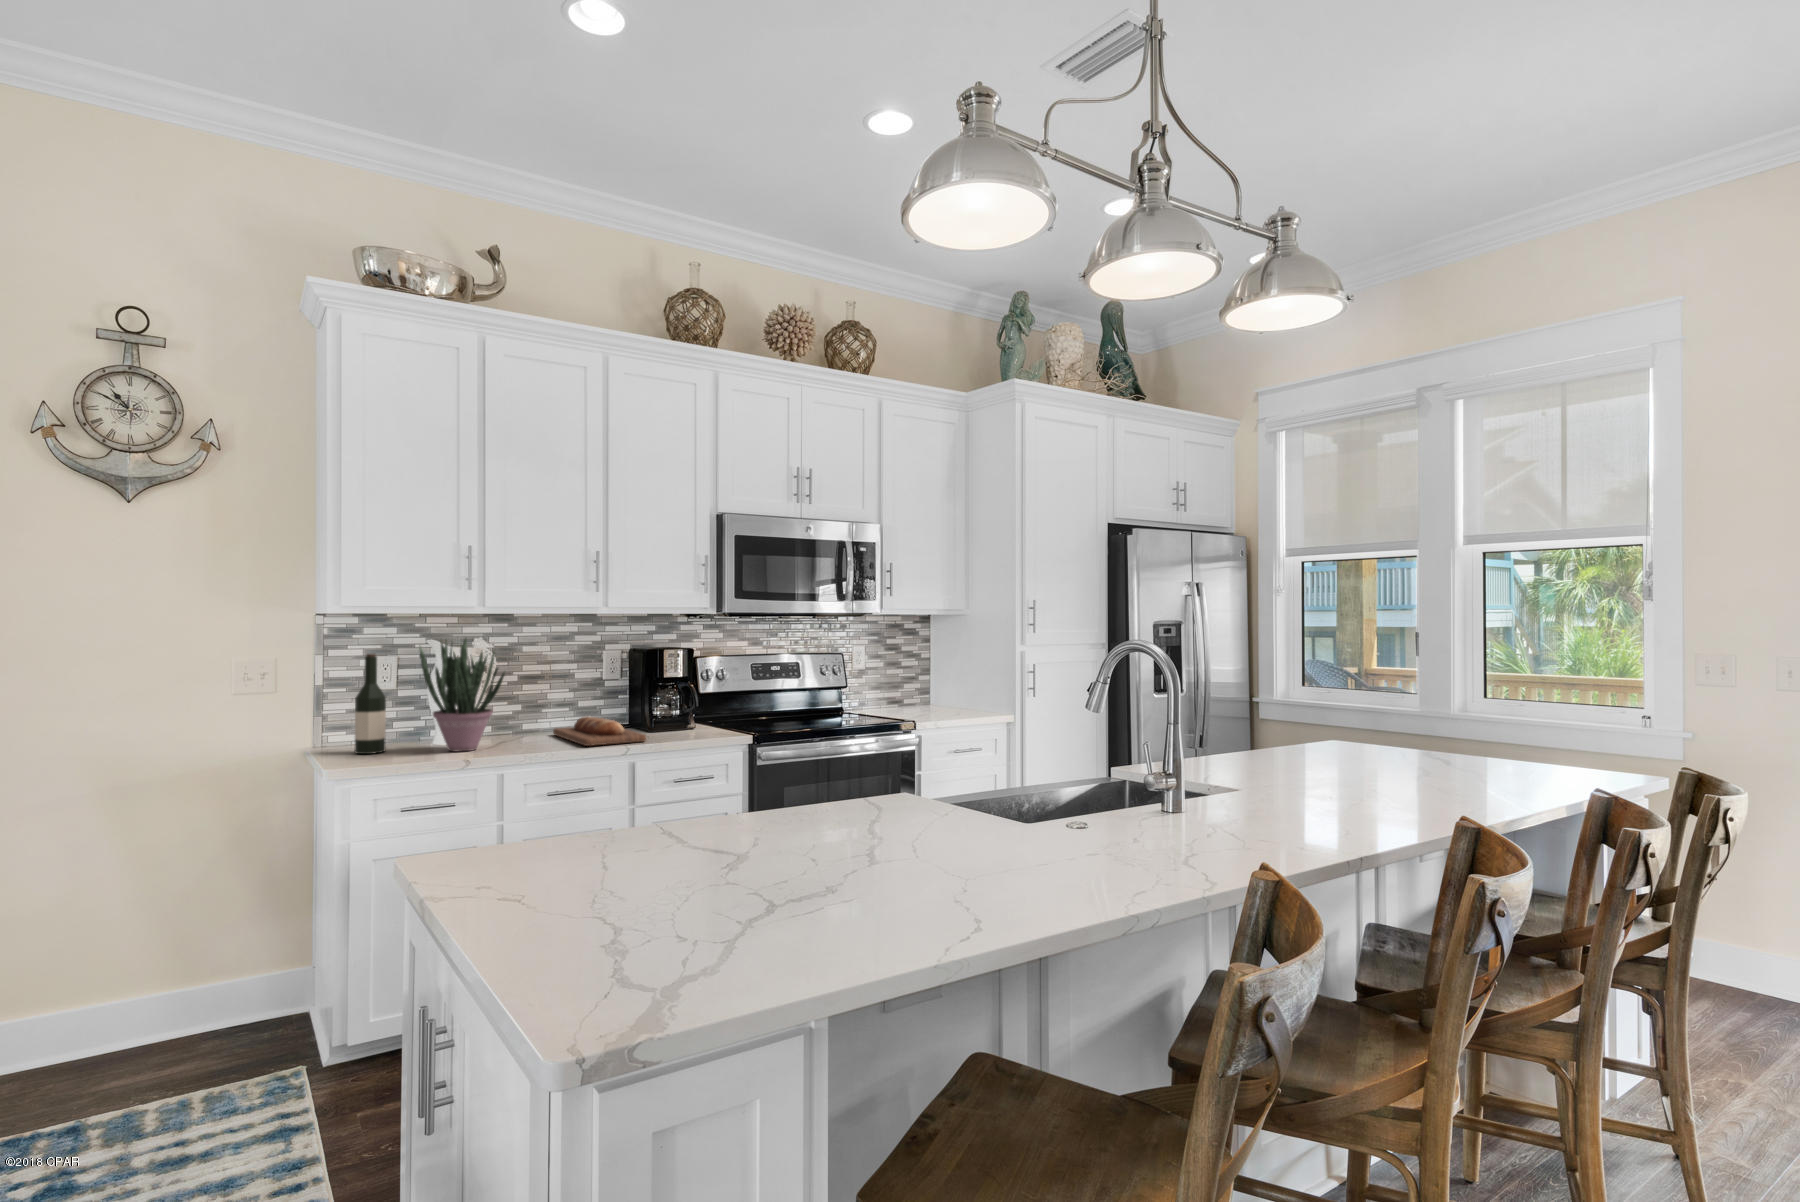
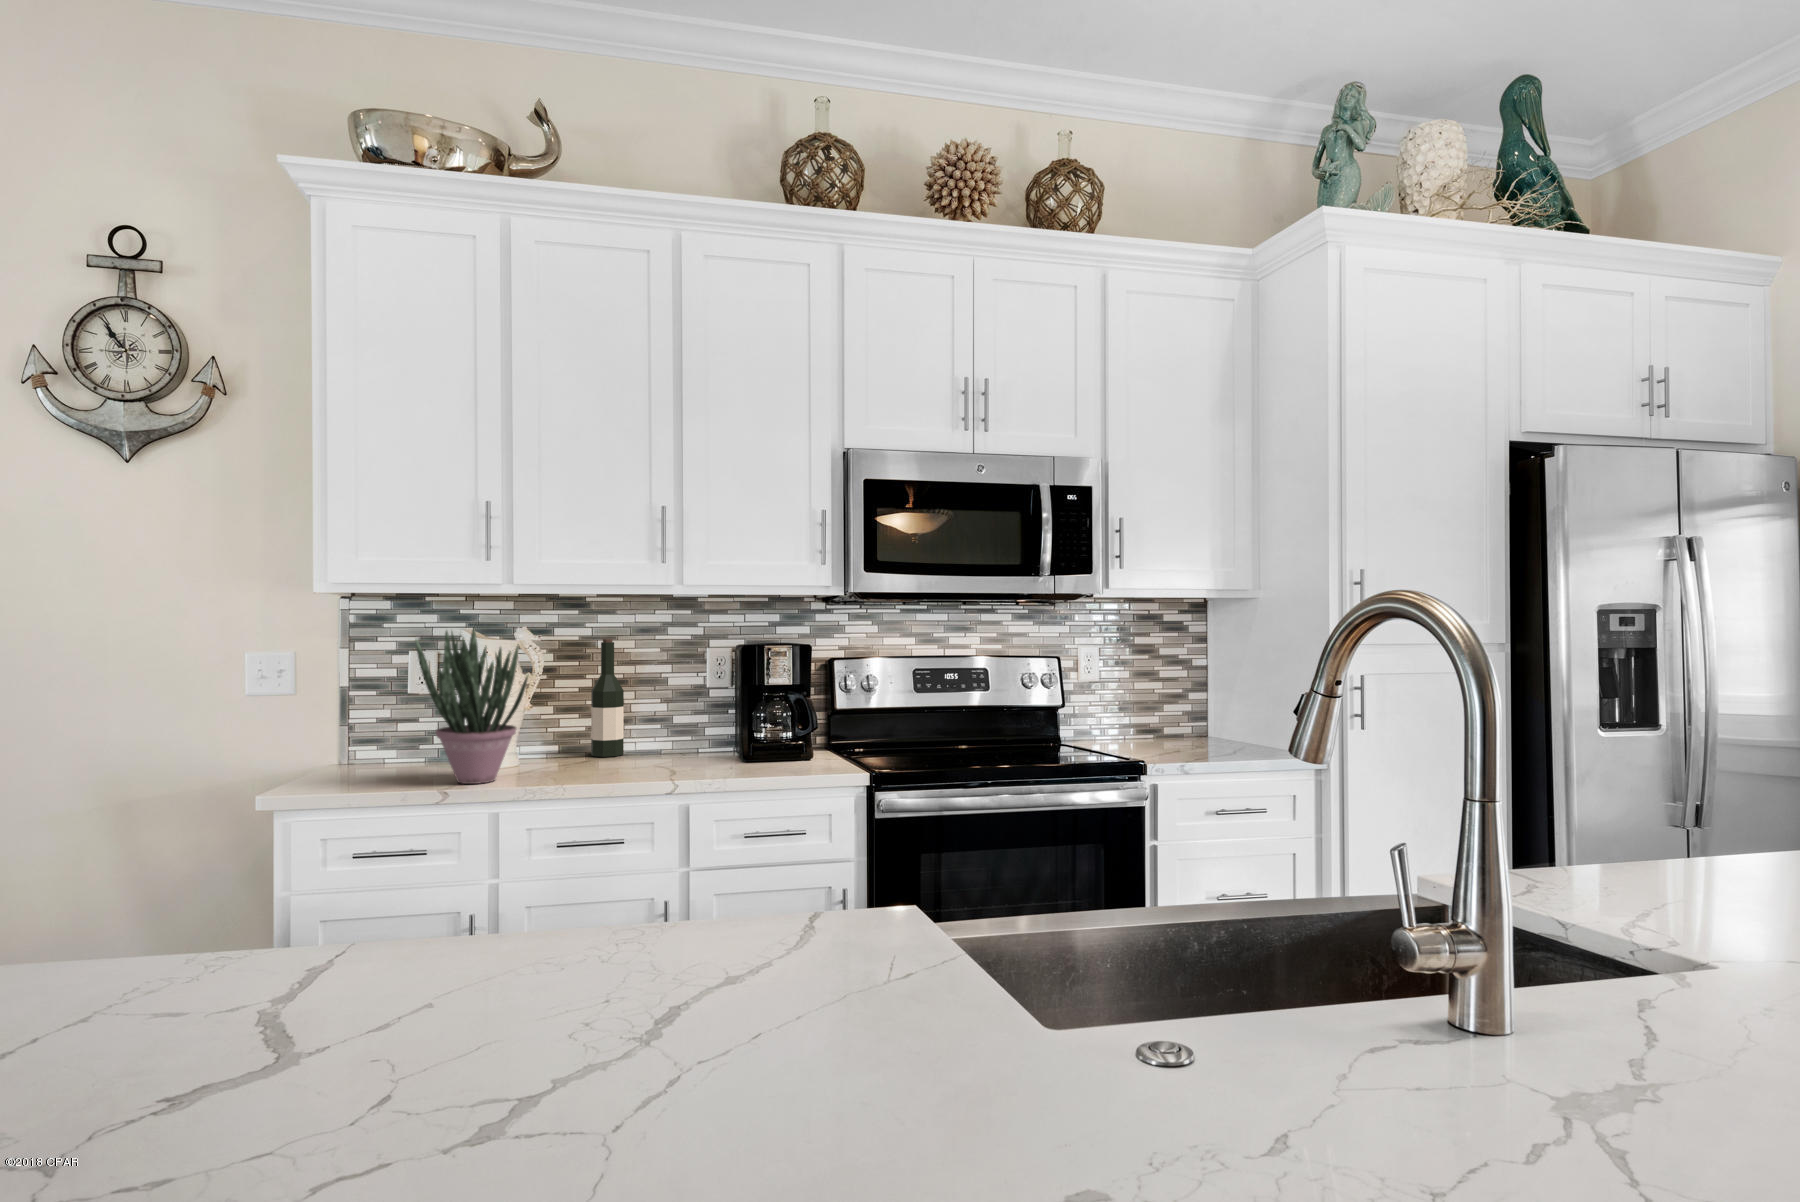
wine bottle: present [355,654,386,754] -> present [591,639,624,757]
bread loaf: present [553,717,646,746] -> none [620,739,714,785]

